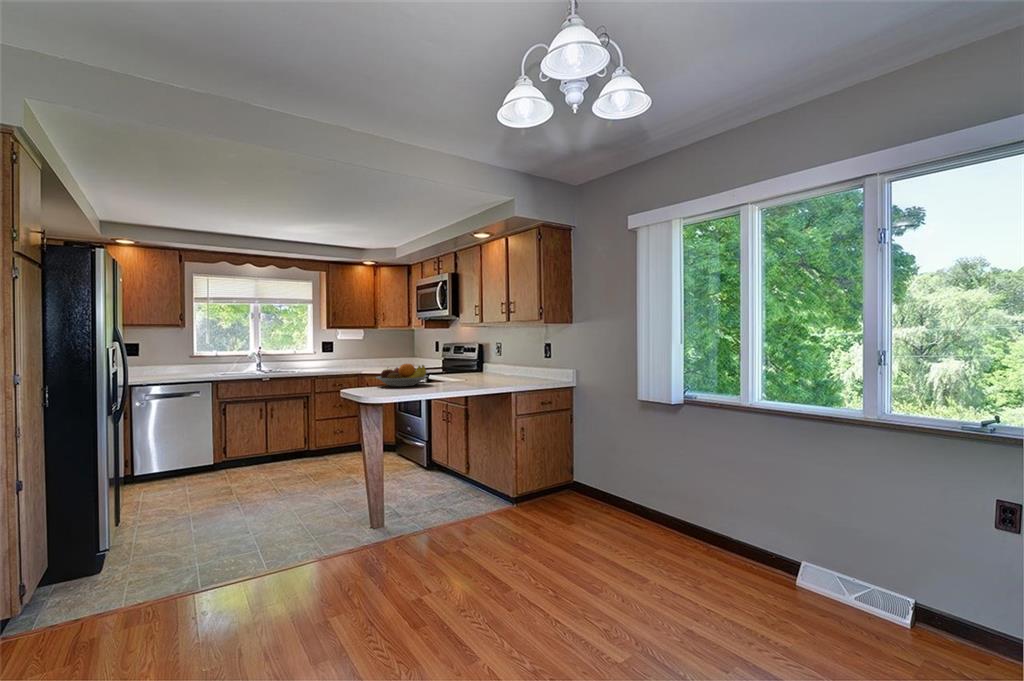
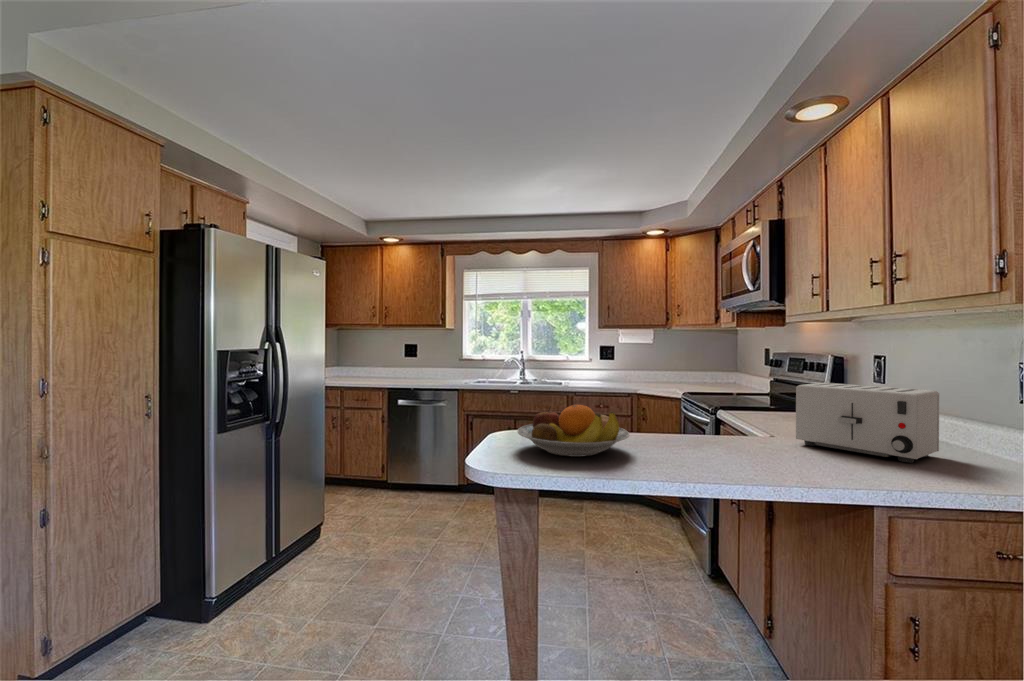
toaster: none [478,352,522,377] -> present [796,383,939,463]

